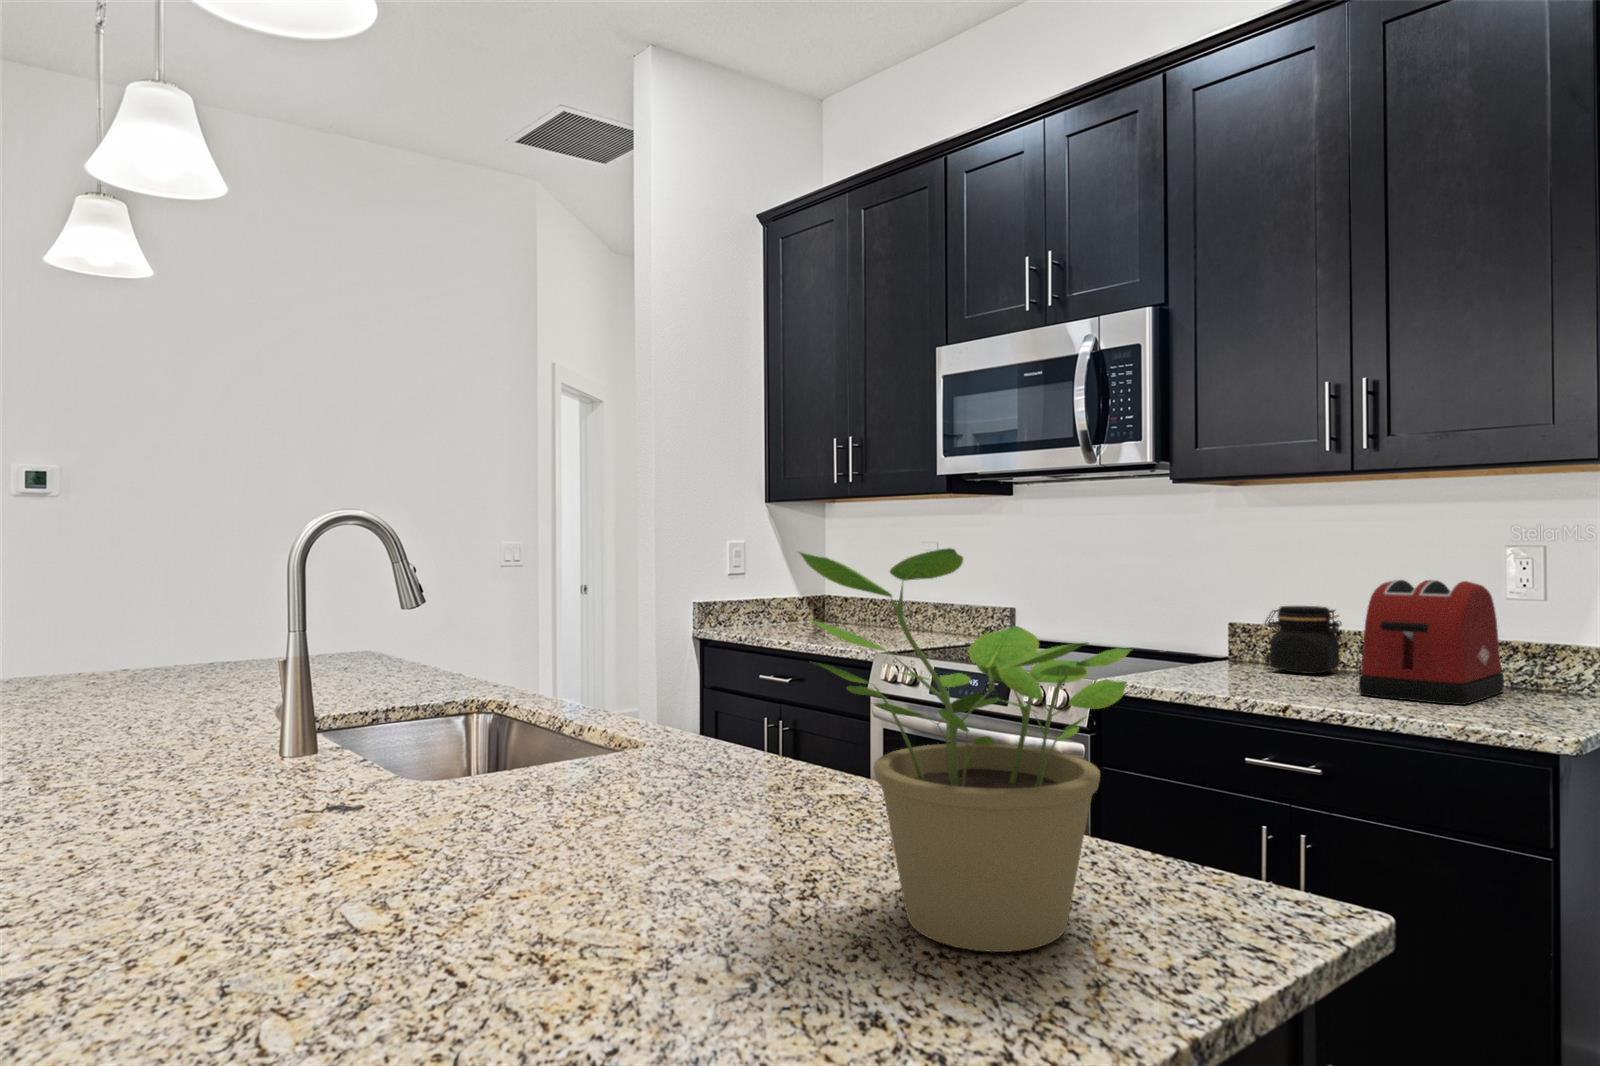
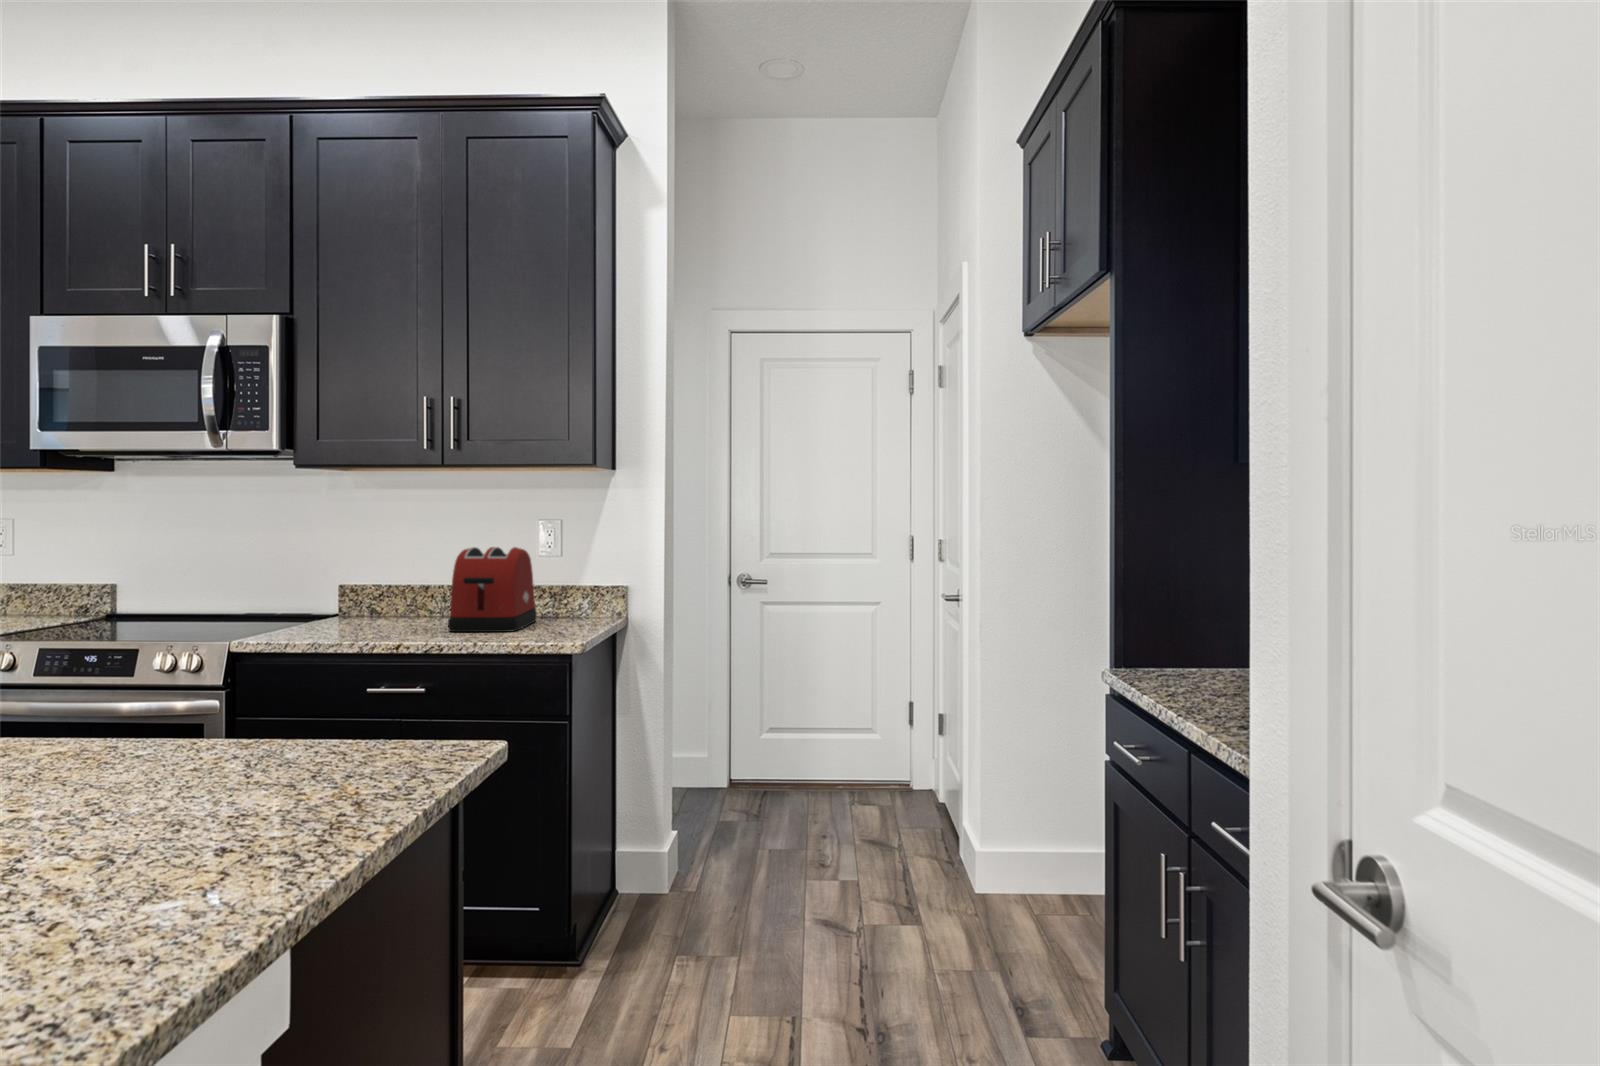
potted plant: present [799,548,1131,952] -> none [104,543,377,809]
jar: present [1265,606,1344,674] -> none [373,569,433,621]

